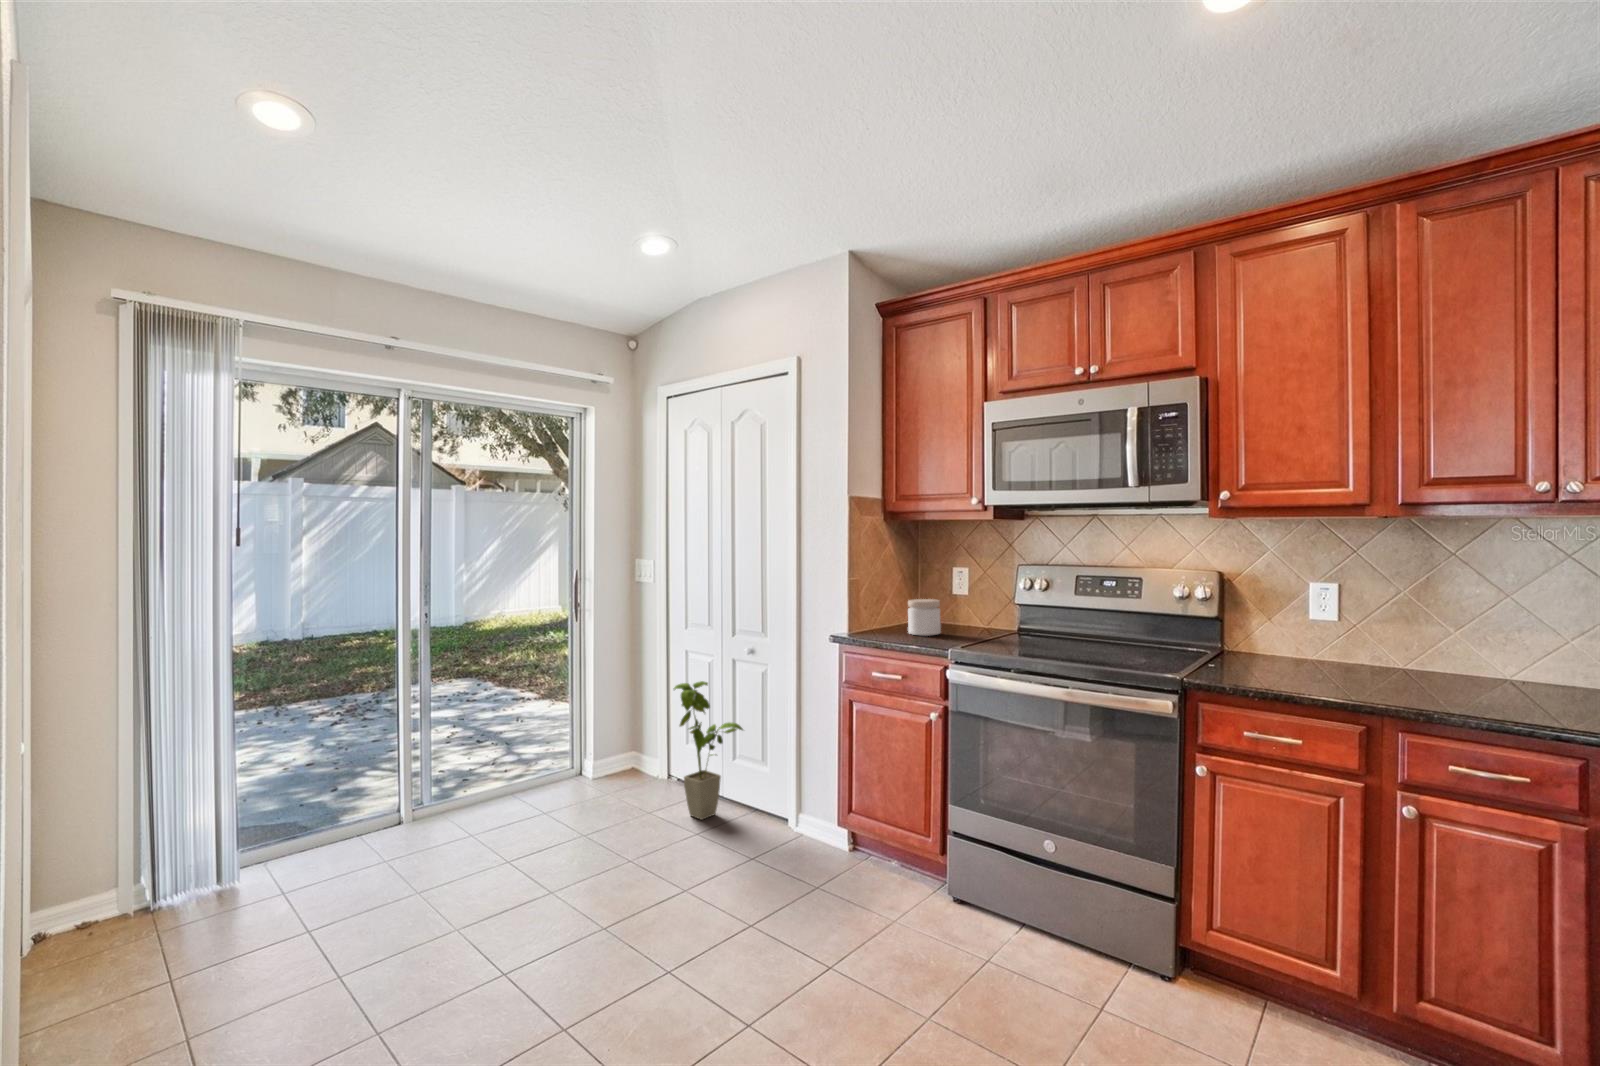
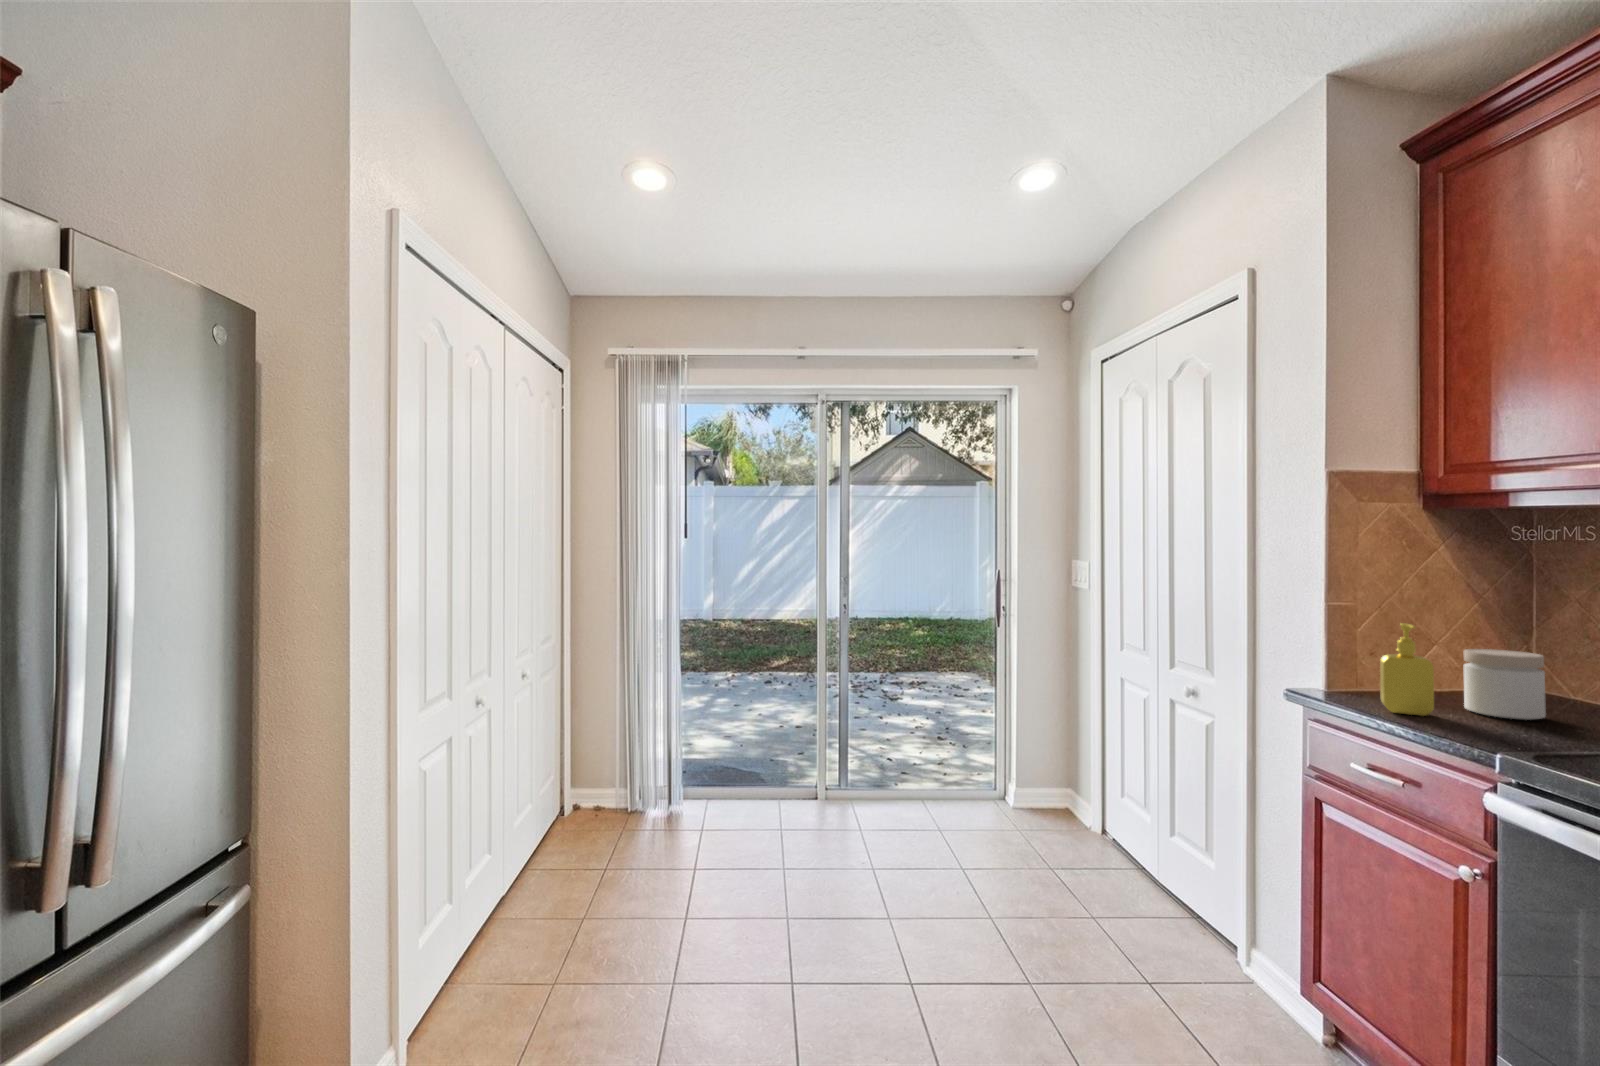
soap dispenser: none [879,587,904,640] -> present [1380,623,1434,716]
house plant: present [674,681,743,820] -> none [1078,720,1175,902]

